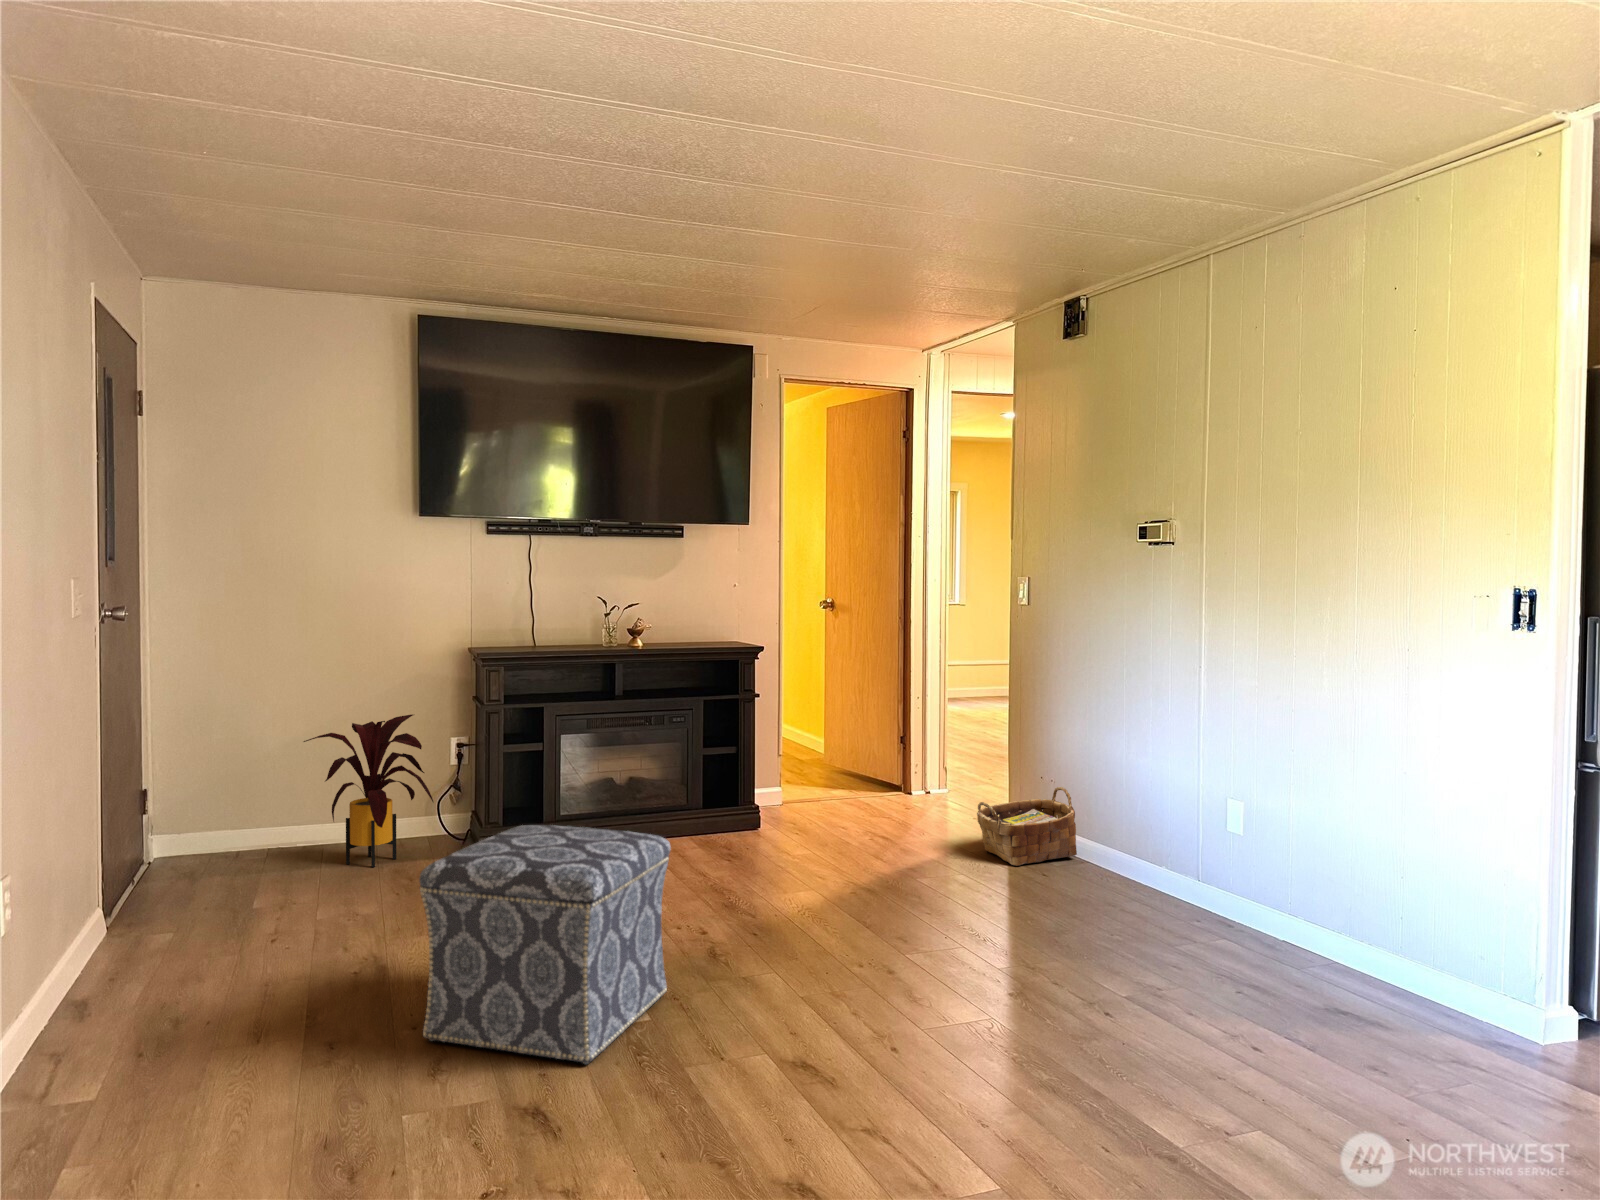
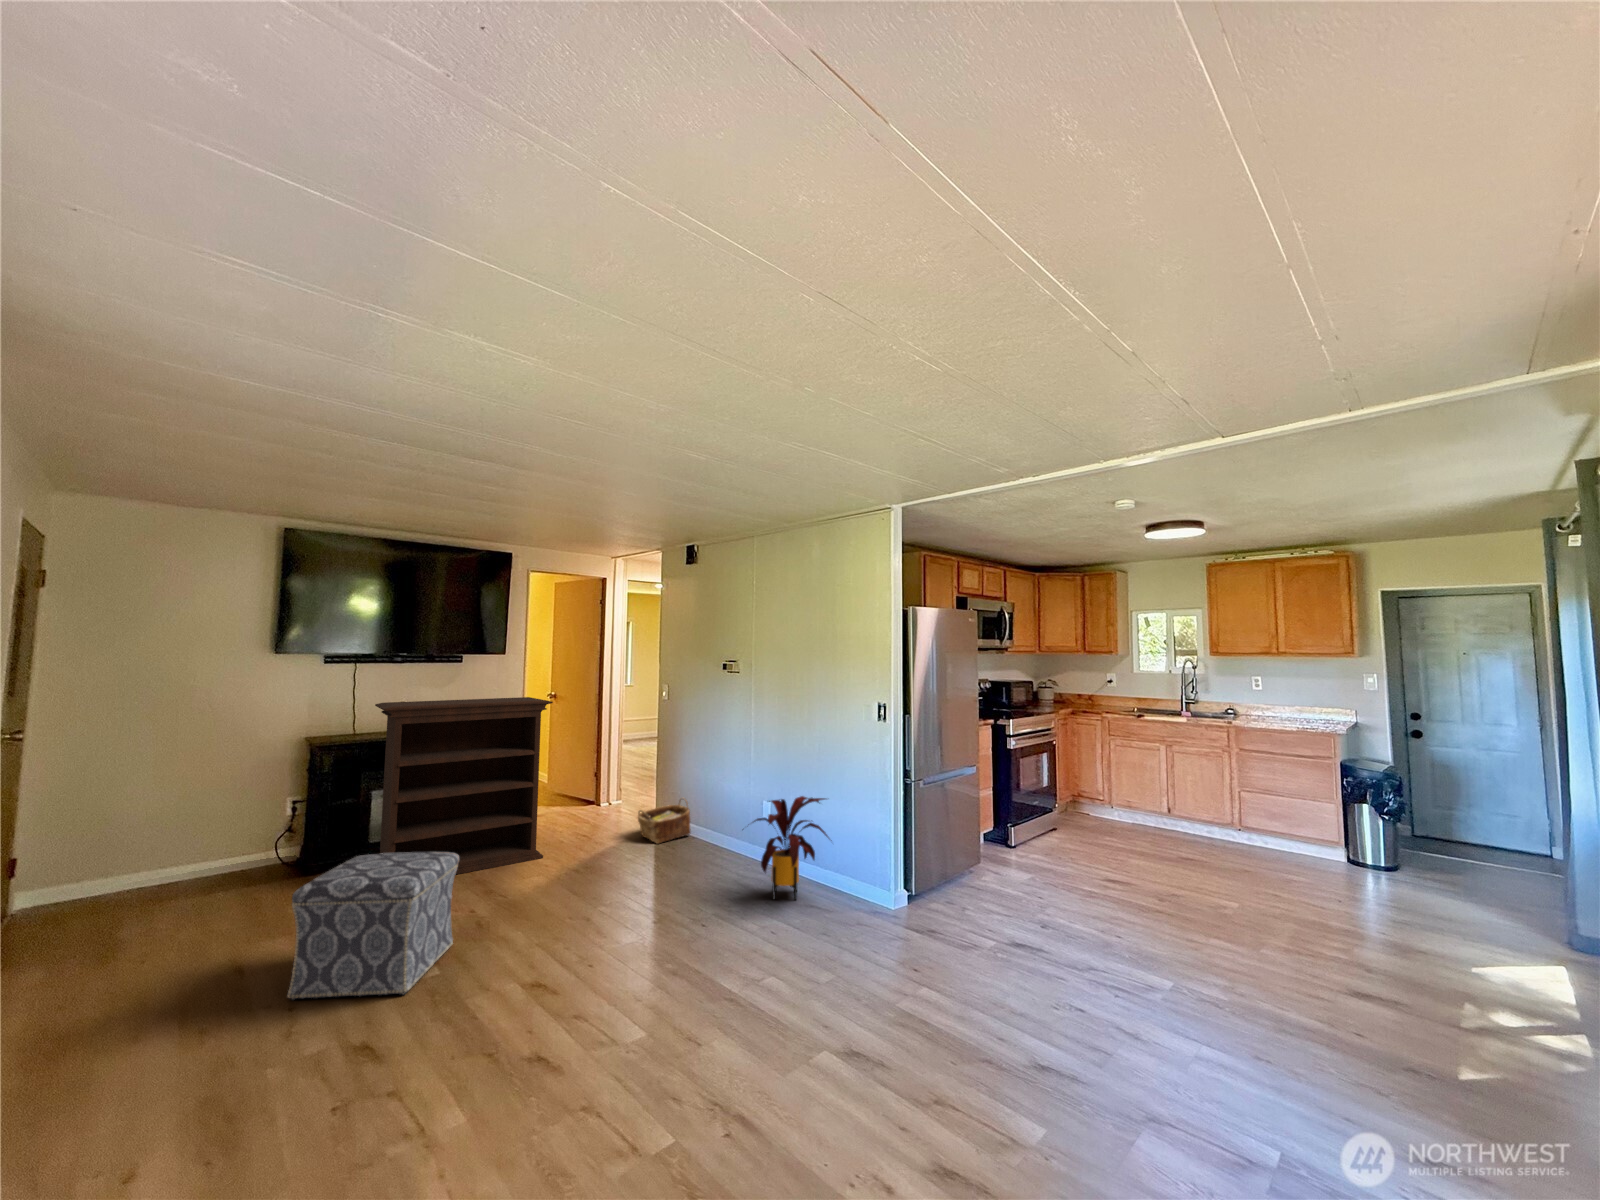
bookshelf: none [554,593,825,887] -> present [375,697,553,875]
house plant: present [304,715,433,867] -> present [753,796,828,900]

